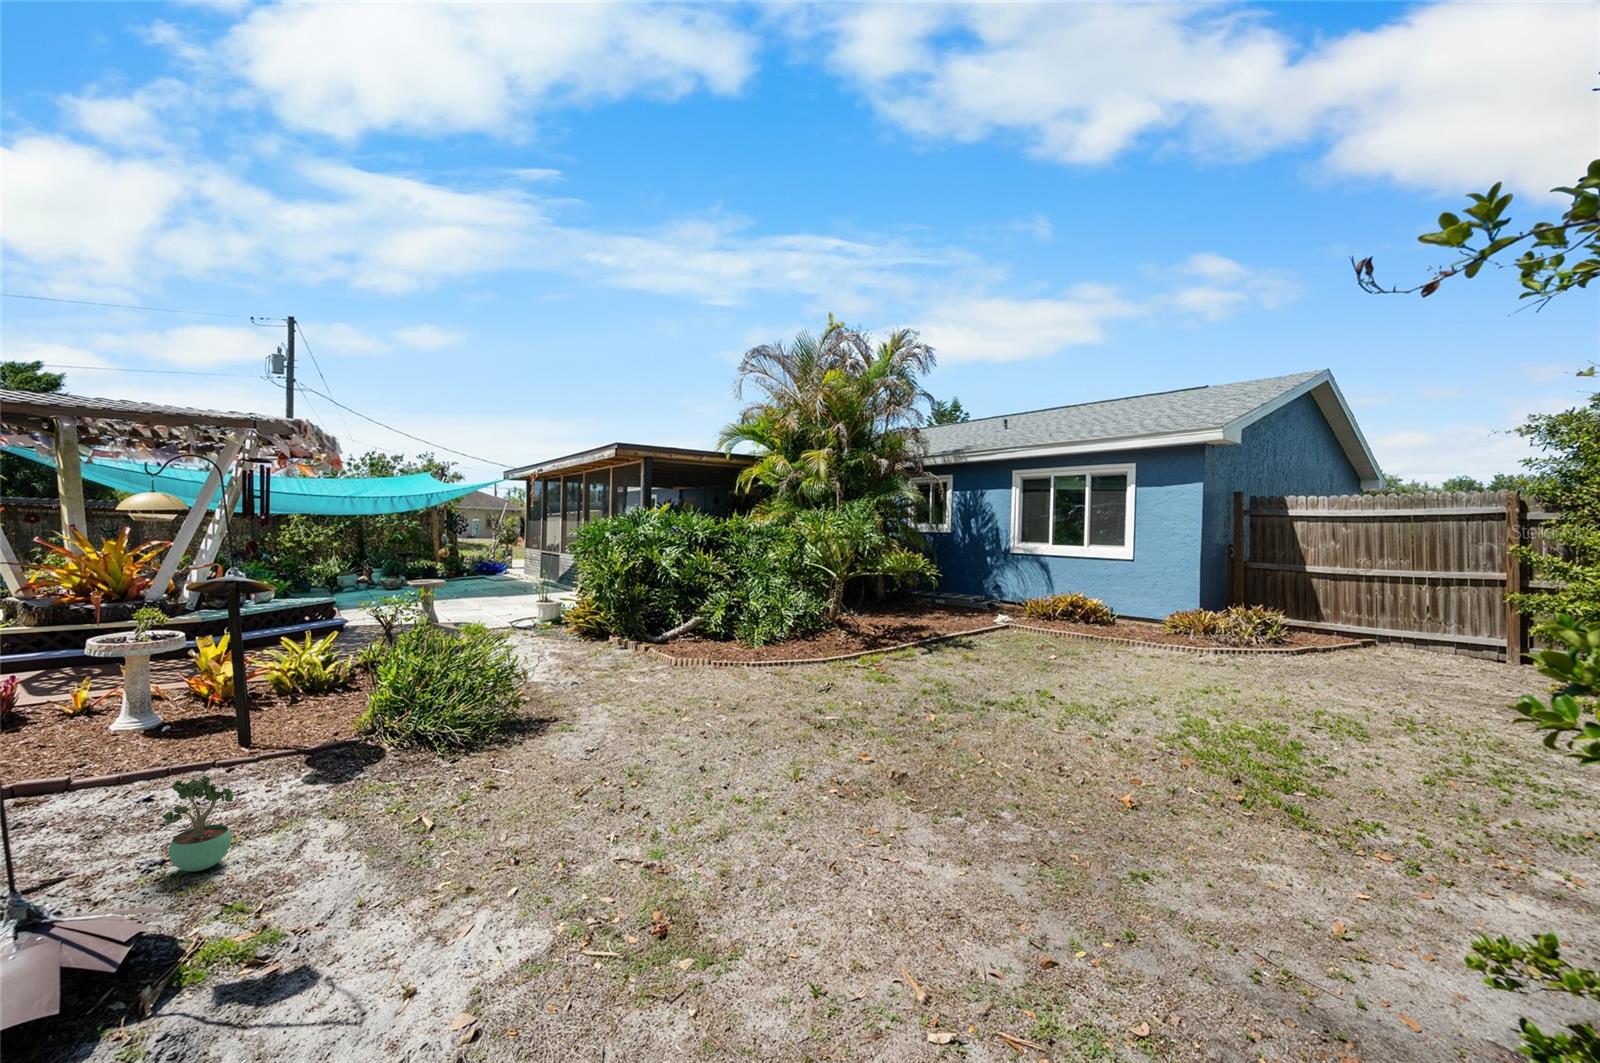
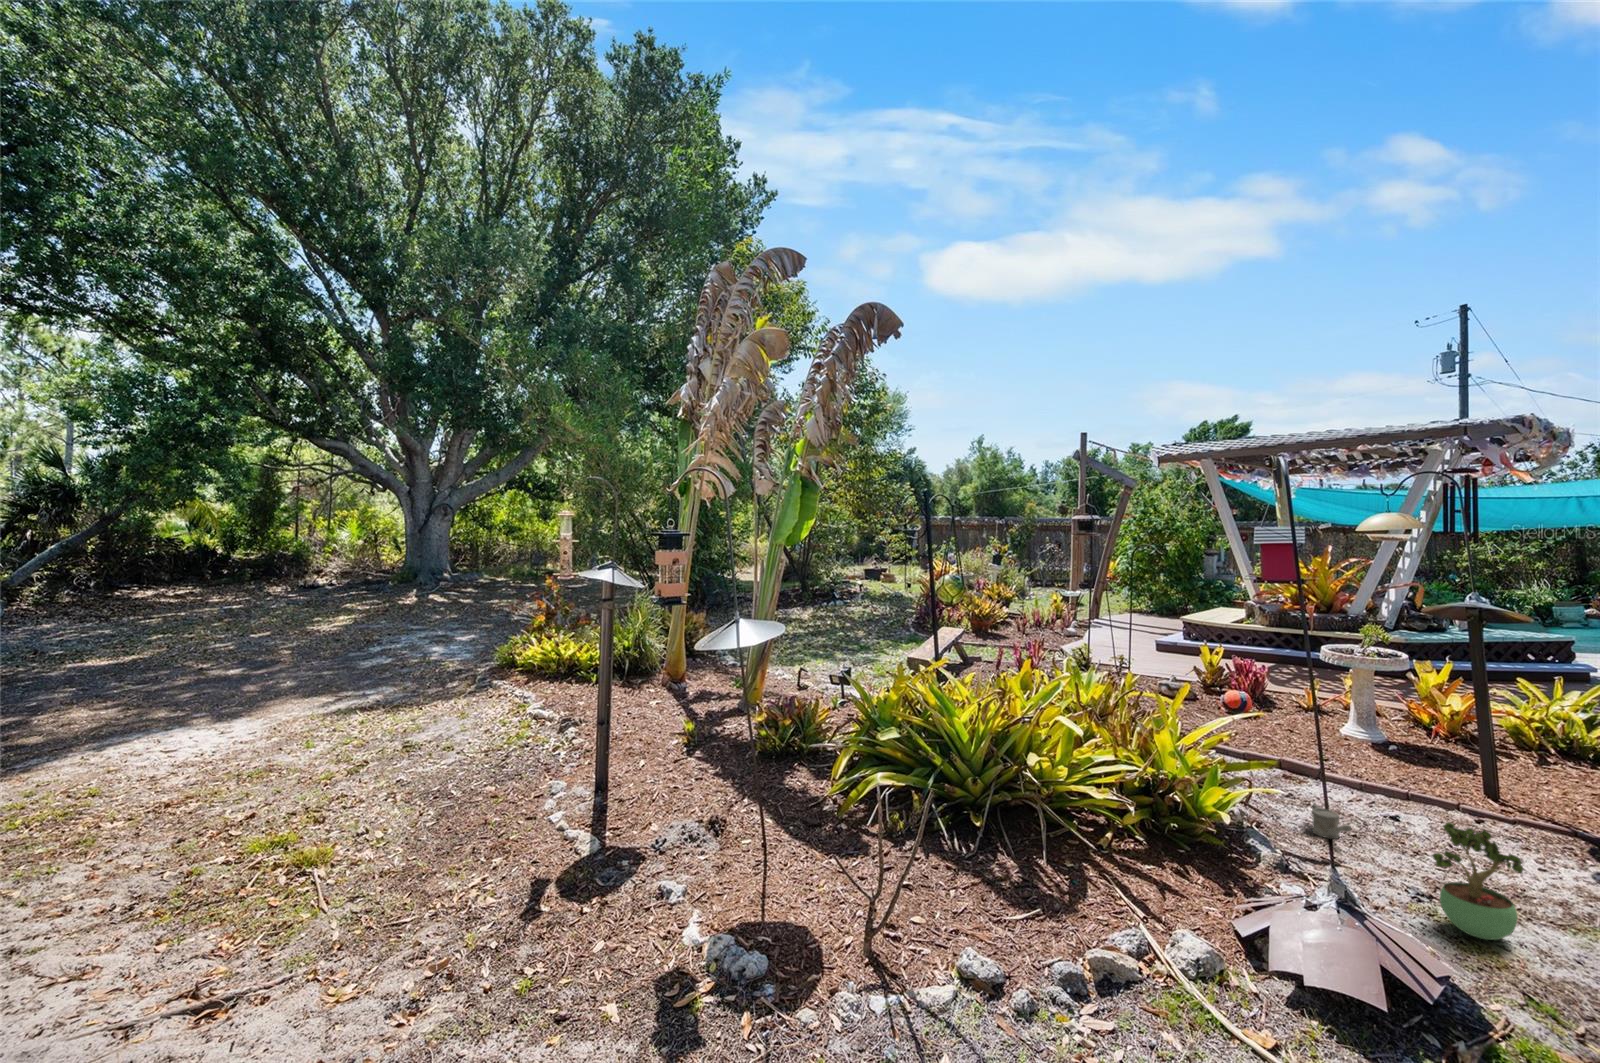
watering can: none [53,812,96,844] -> present [1312,804,1351,839]

